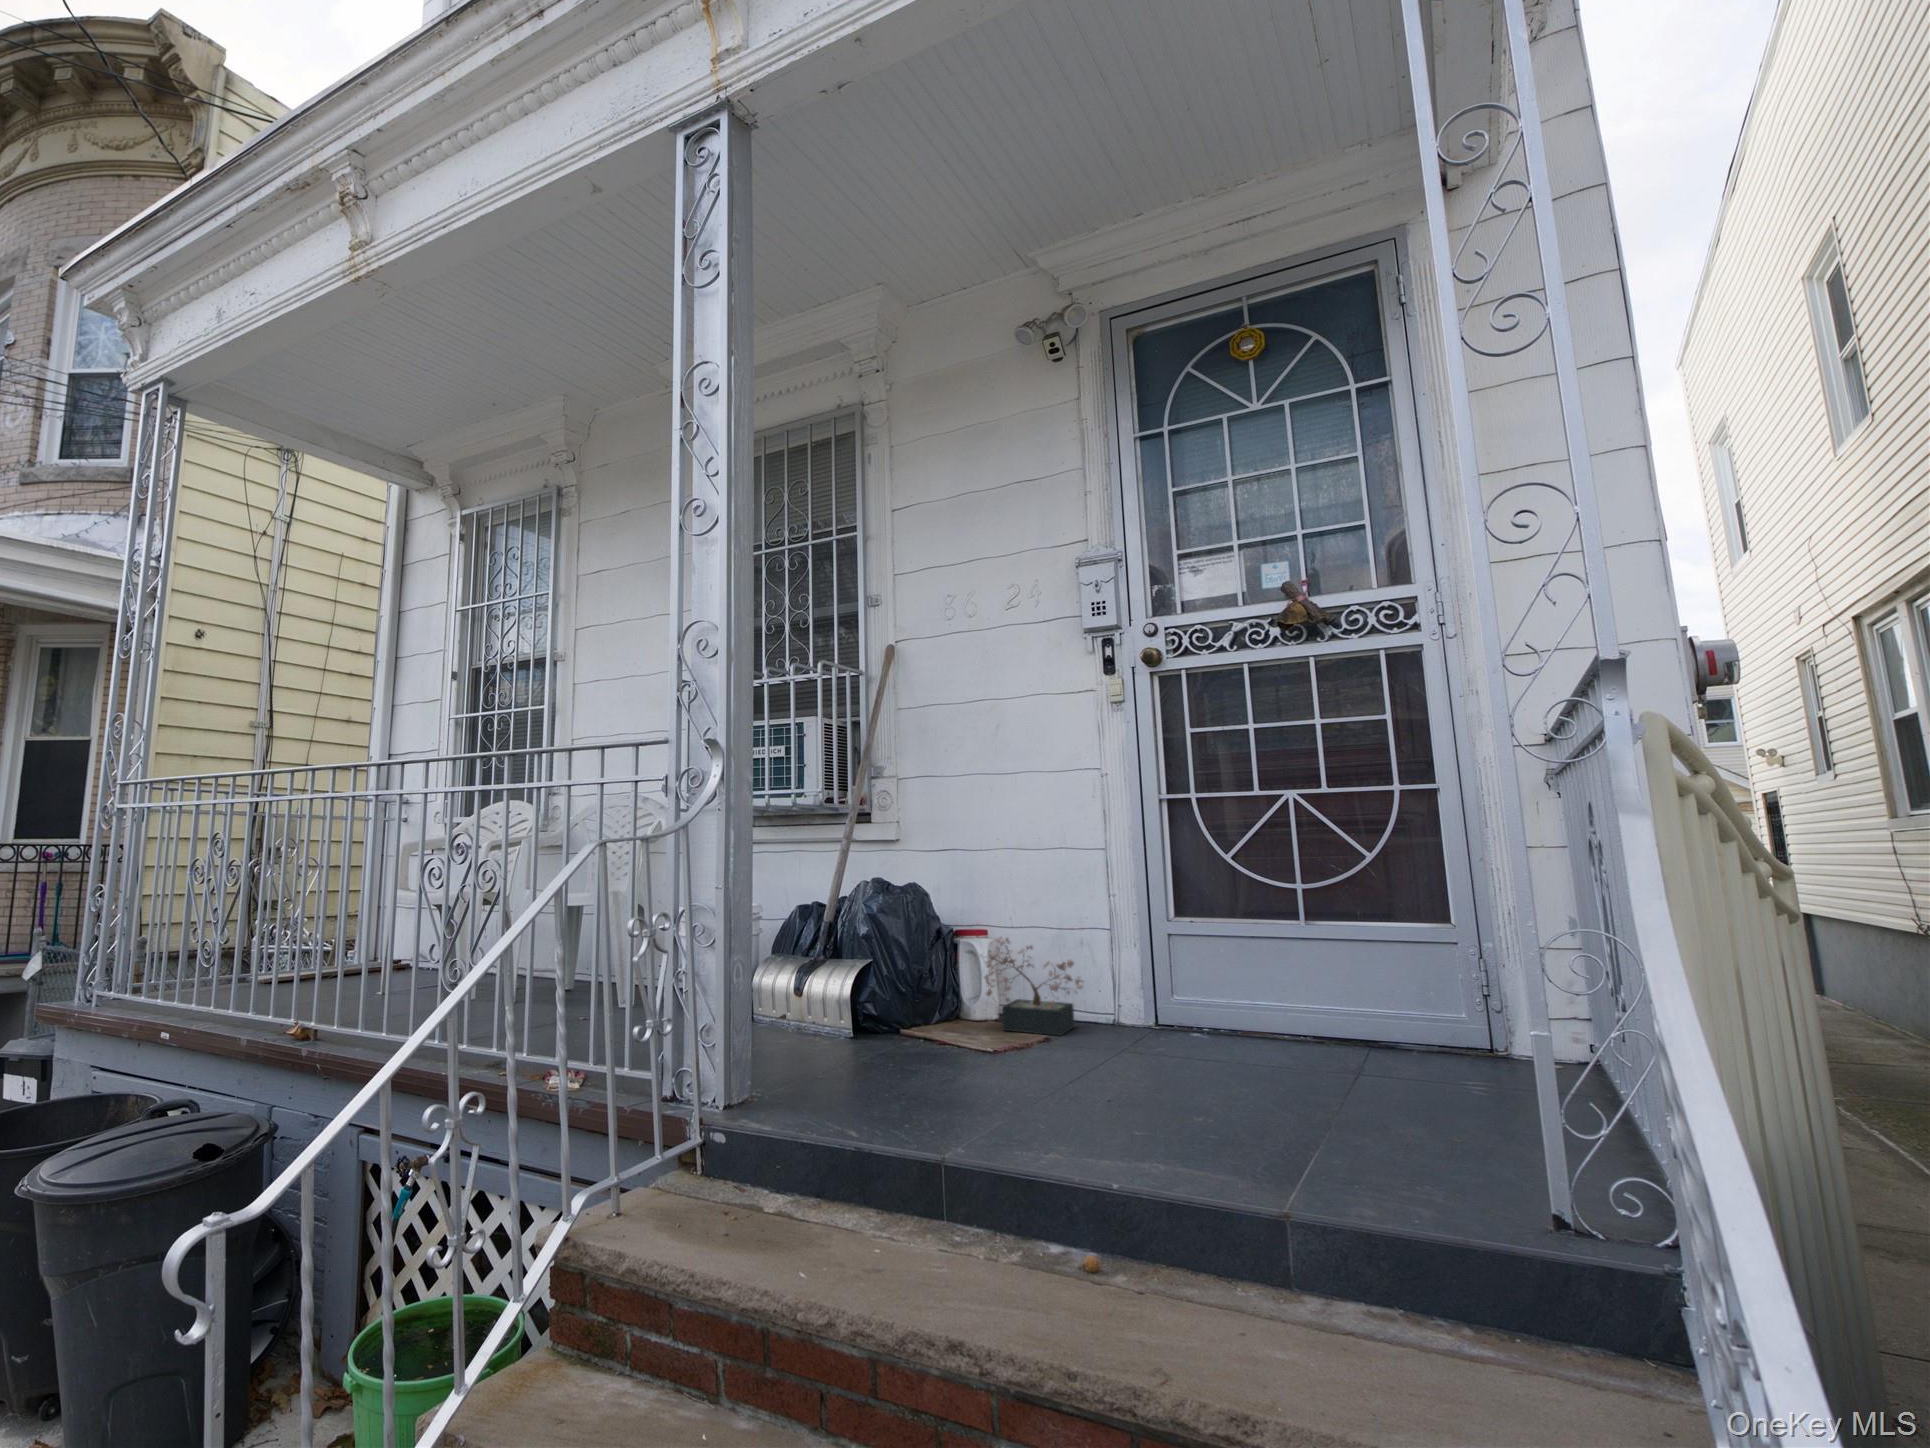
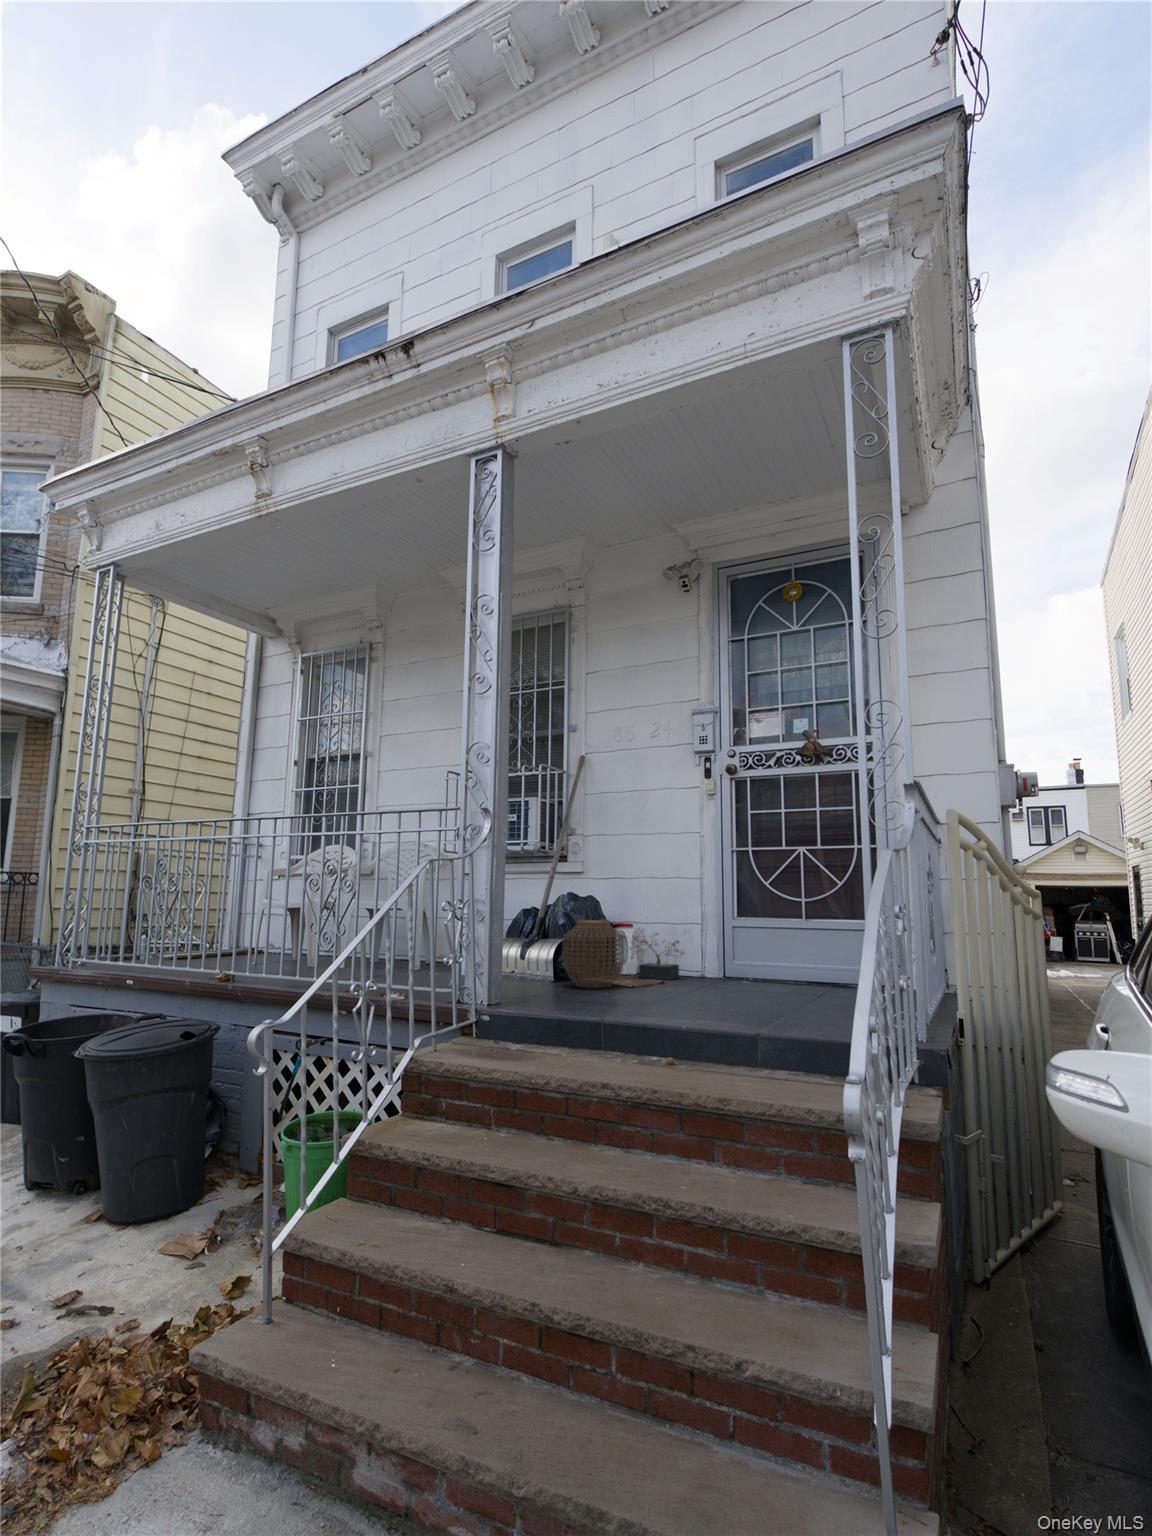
woven basket: none [863,934,979,1071] -> present [563,920,624,988]

